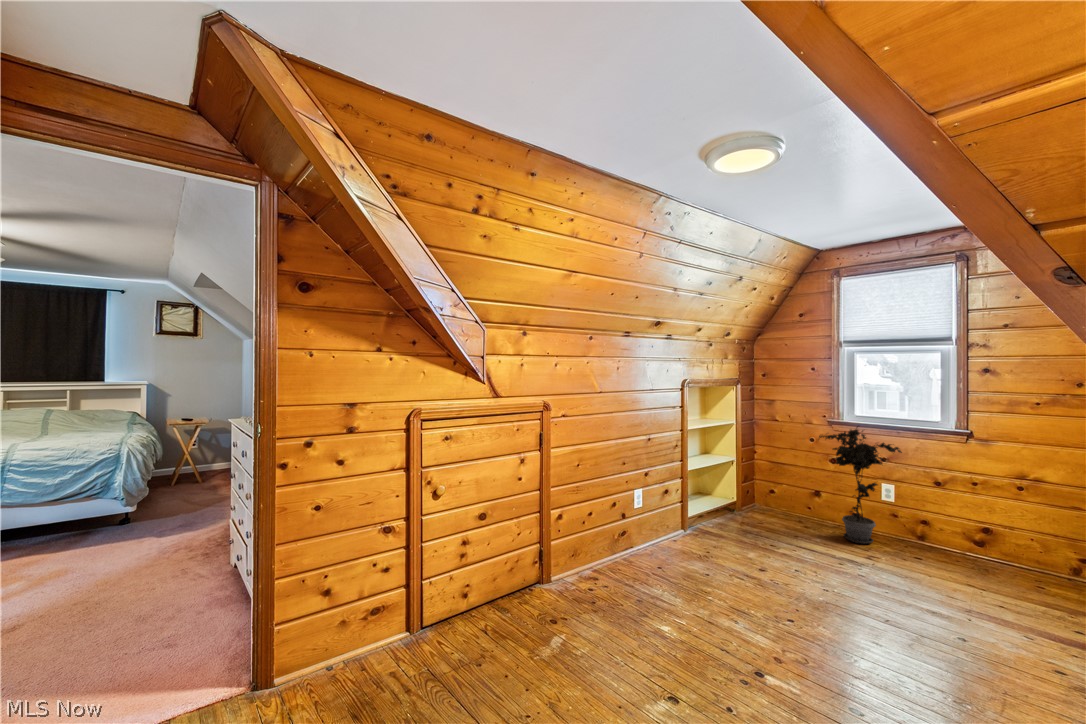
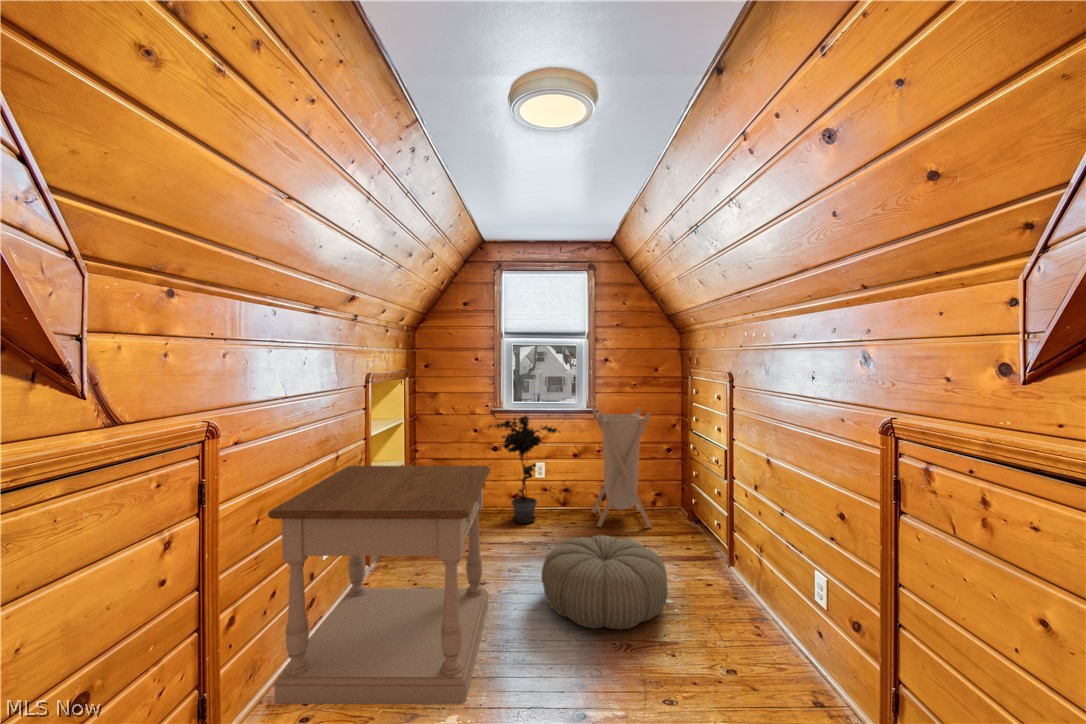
laundry hamper: none [949,430,1050,597] -> present [592,408,651,528]
side table: none [580,446,756,627] -> present [268,466,490,704]
pouf: none [797,555,962,660] -> present [542,535,668,629]

